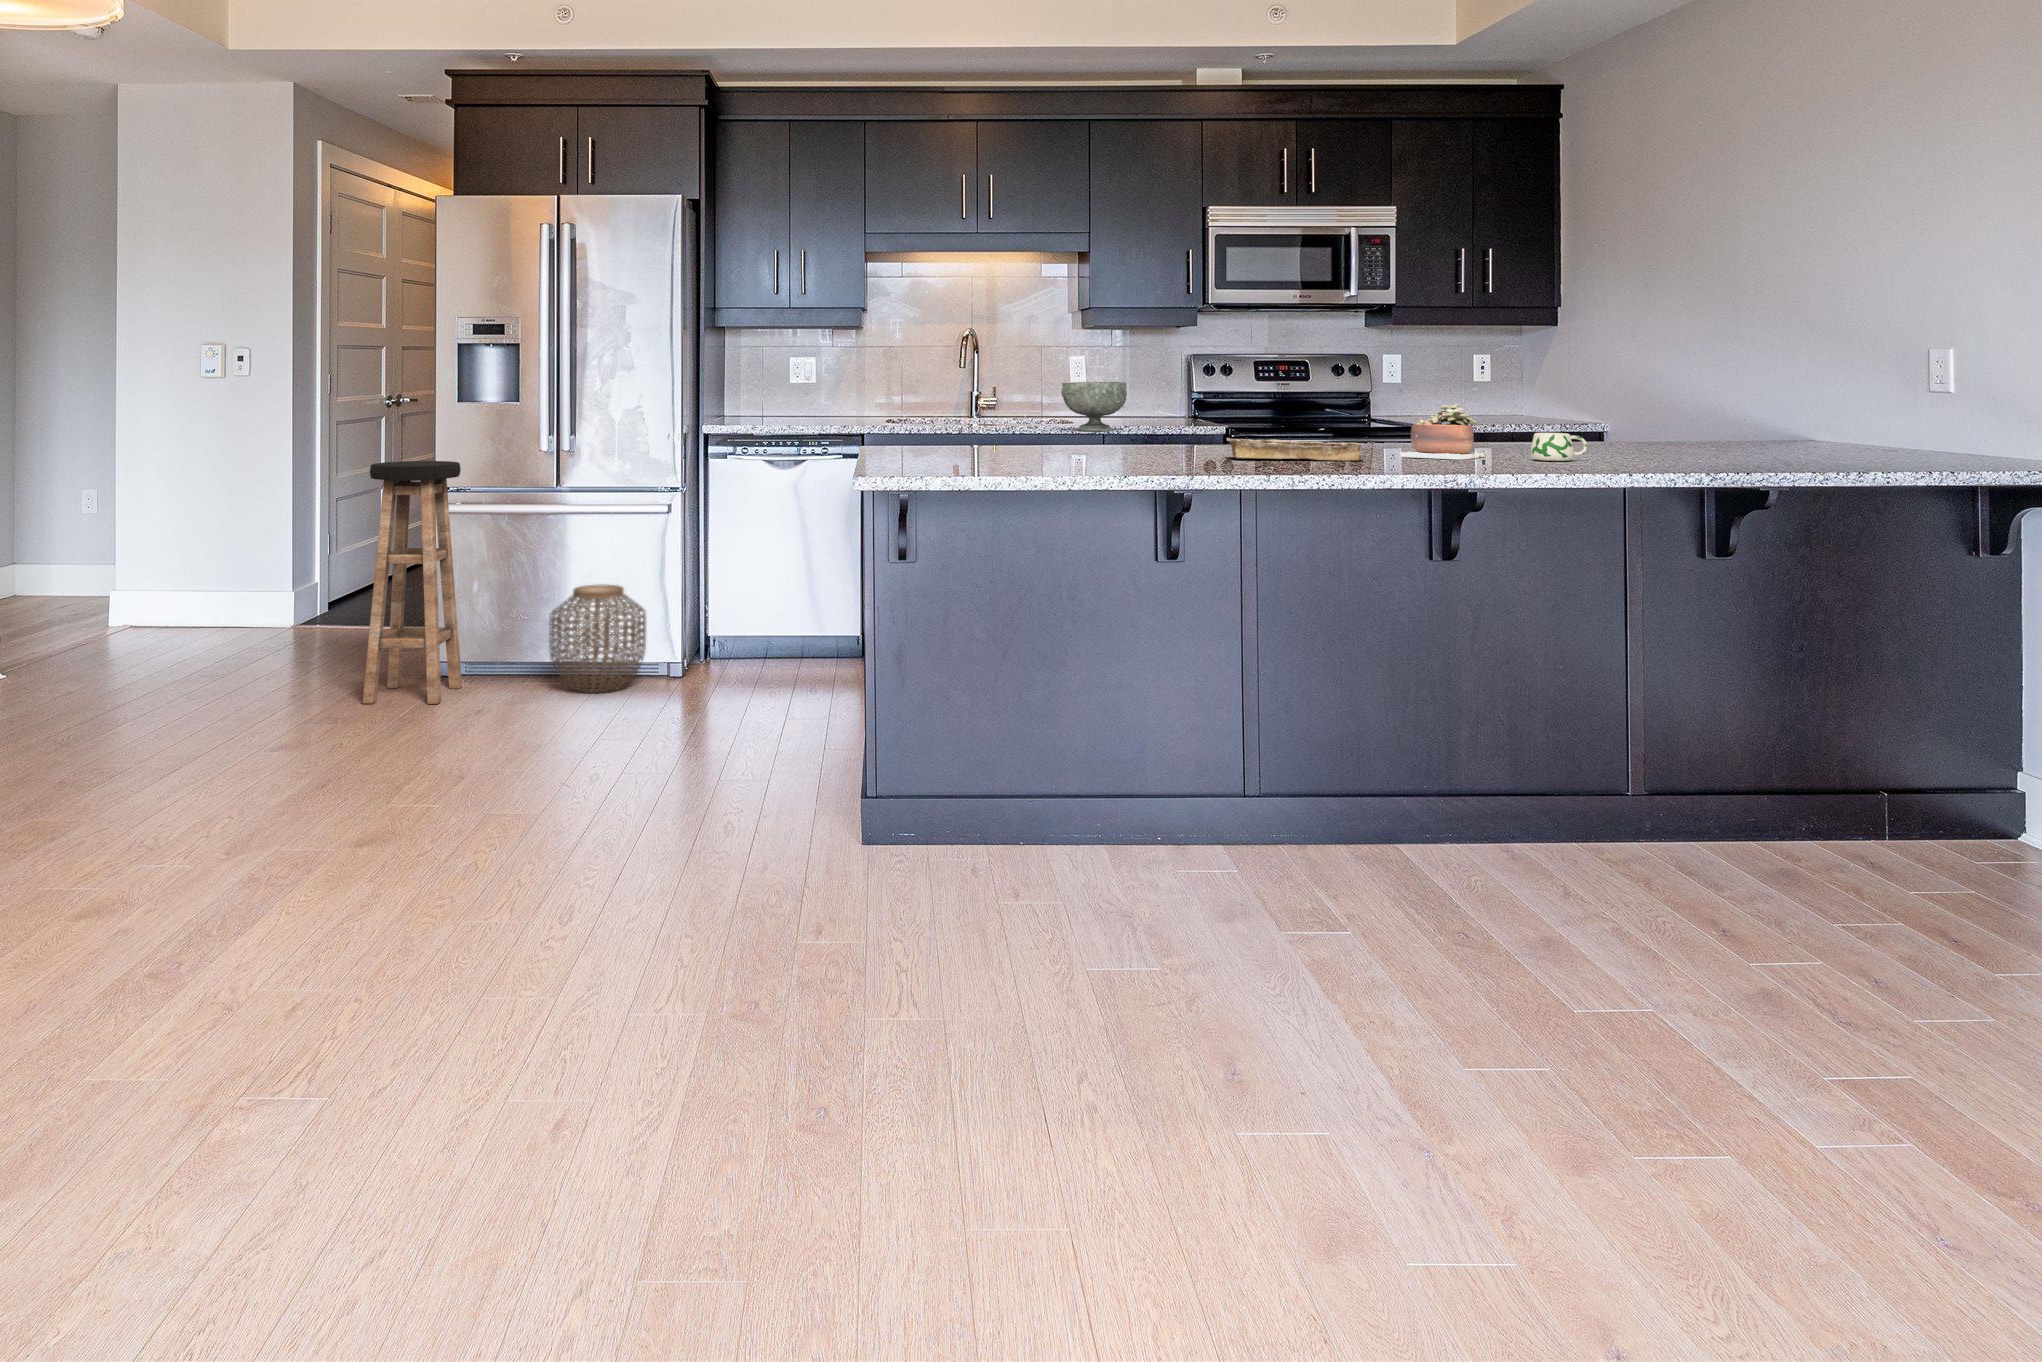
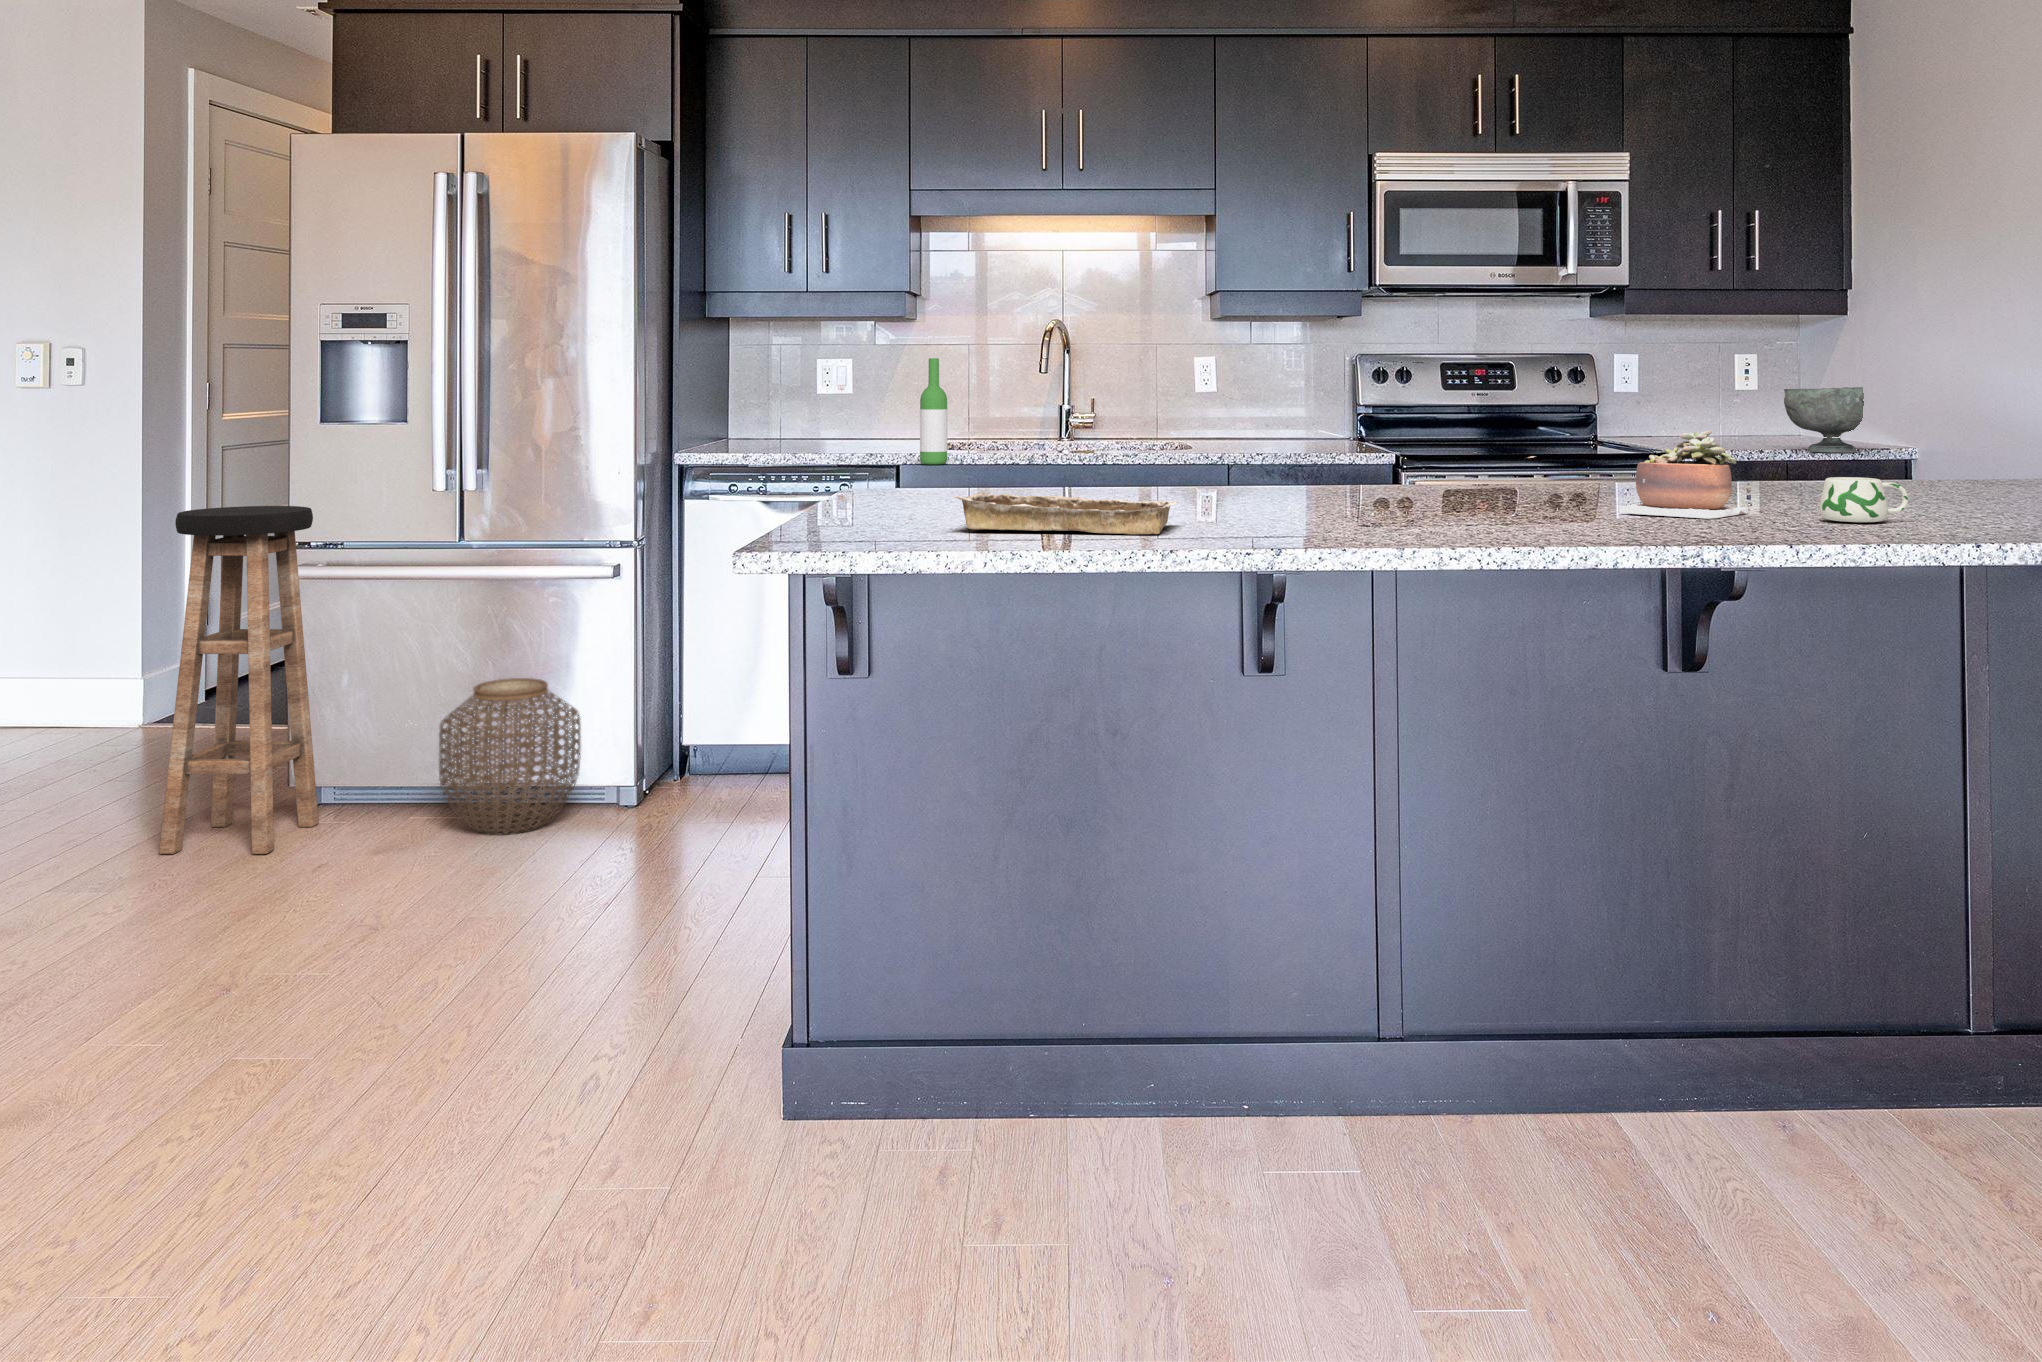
wine bottle: none [878,357,897,434] -> present [920,358,947,464]
decorative bowl: present [1062,382,1127,431] -> present [1784,387,1864,452]
tray: present [1227,438,1362,461] -> present [955,493,1179,535]

